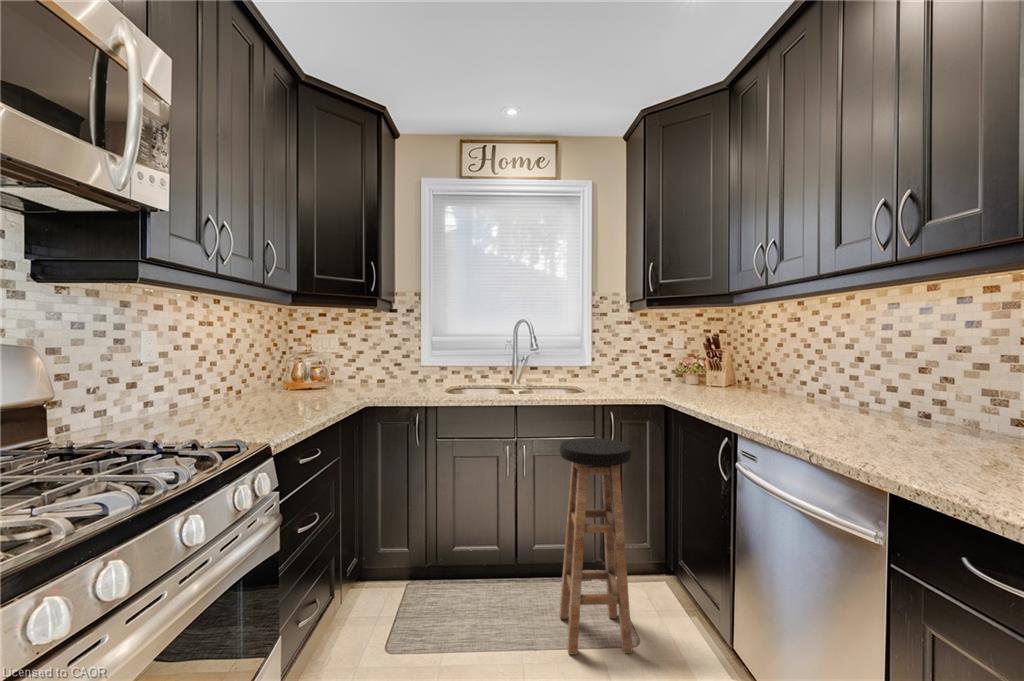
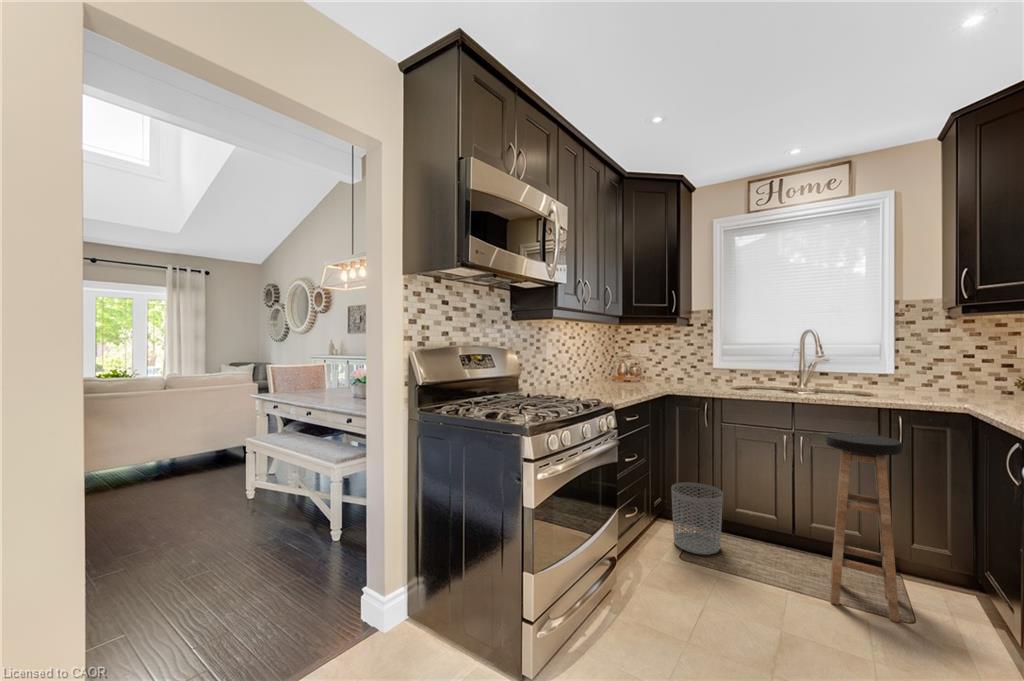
waste bin: none [373,526,441,635] -> present [672,482,723,555]

